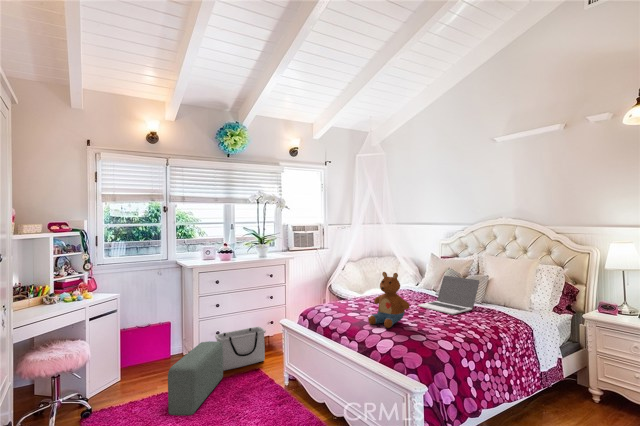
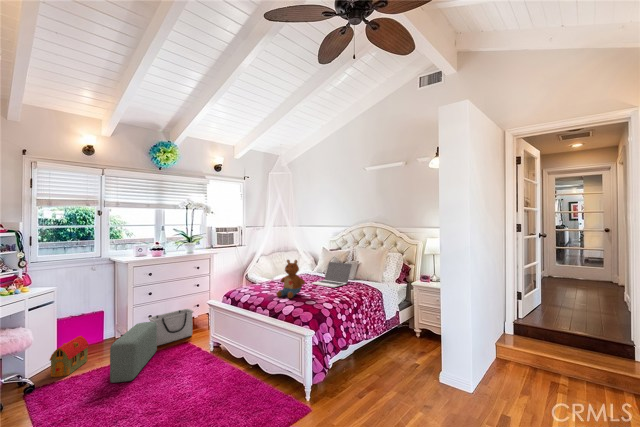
toy house: none [111,351,152,398] -> present [50,336,89,377]

